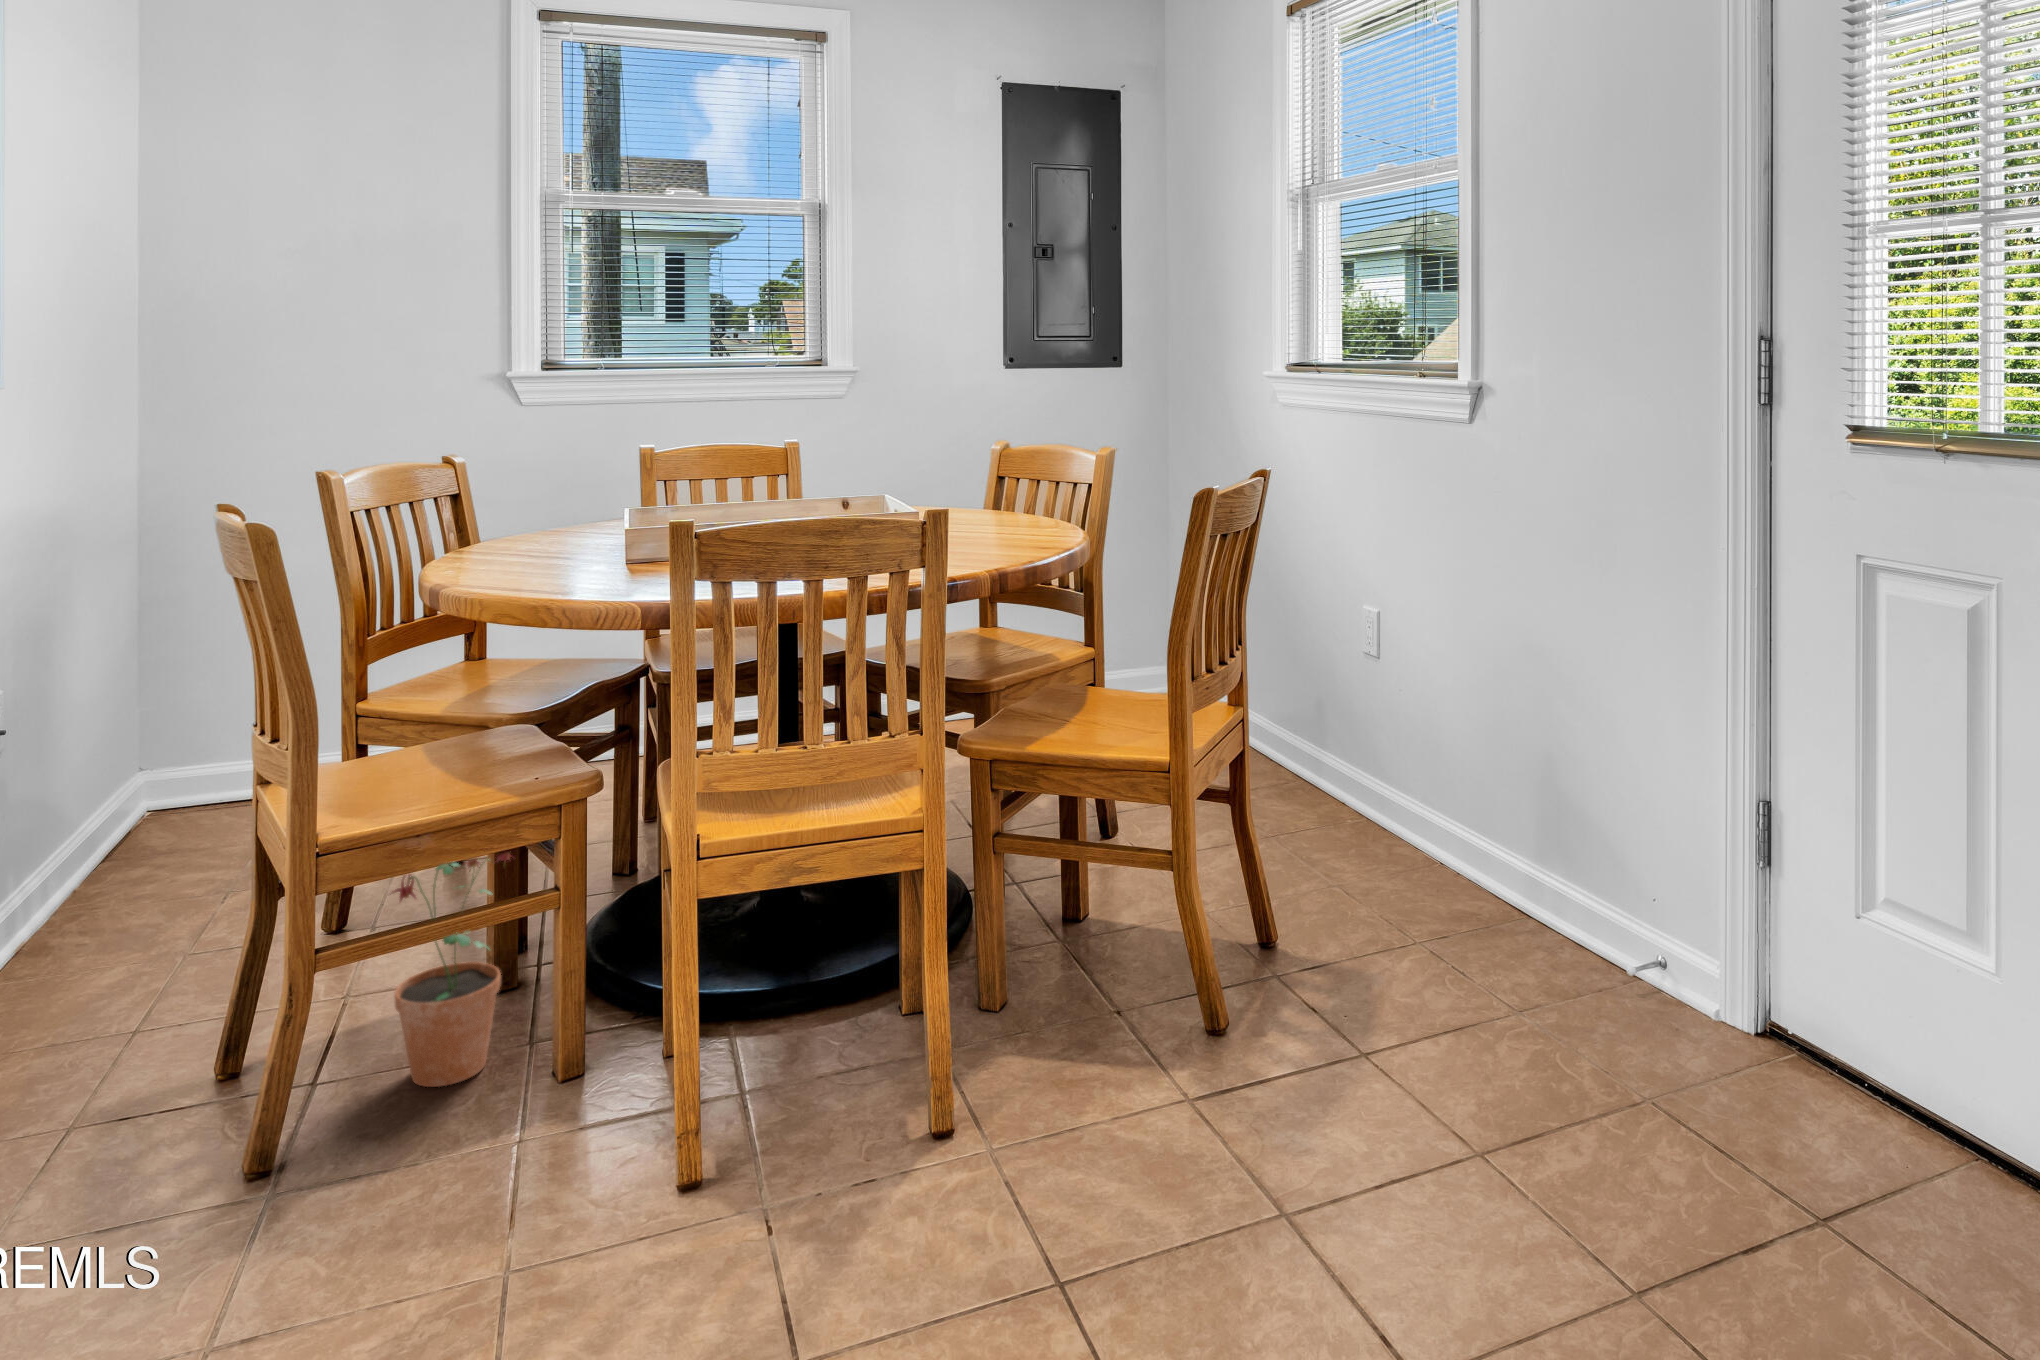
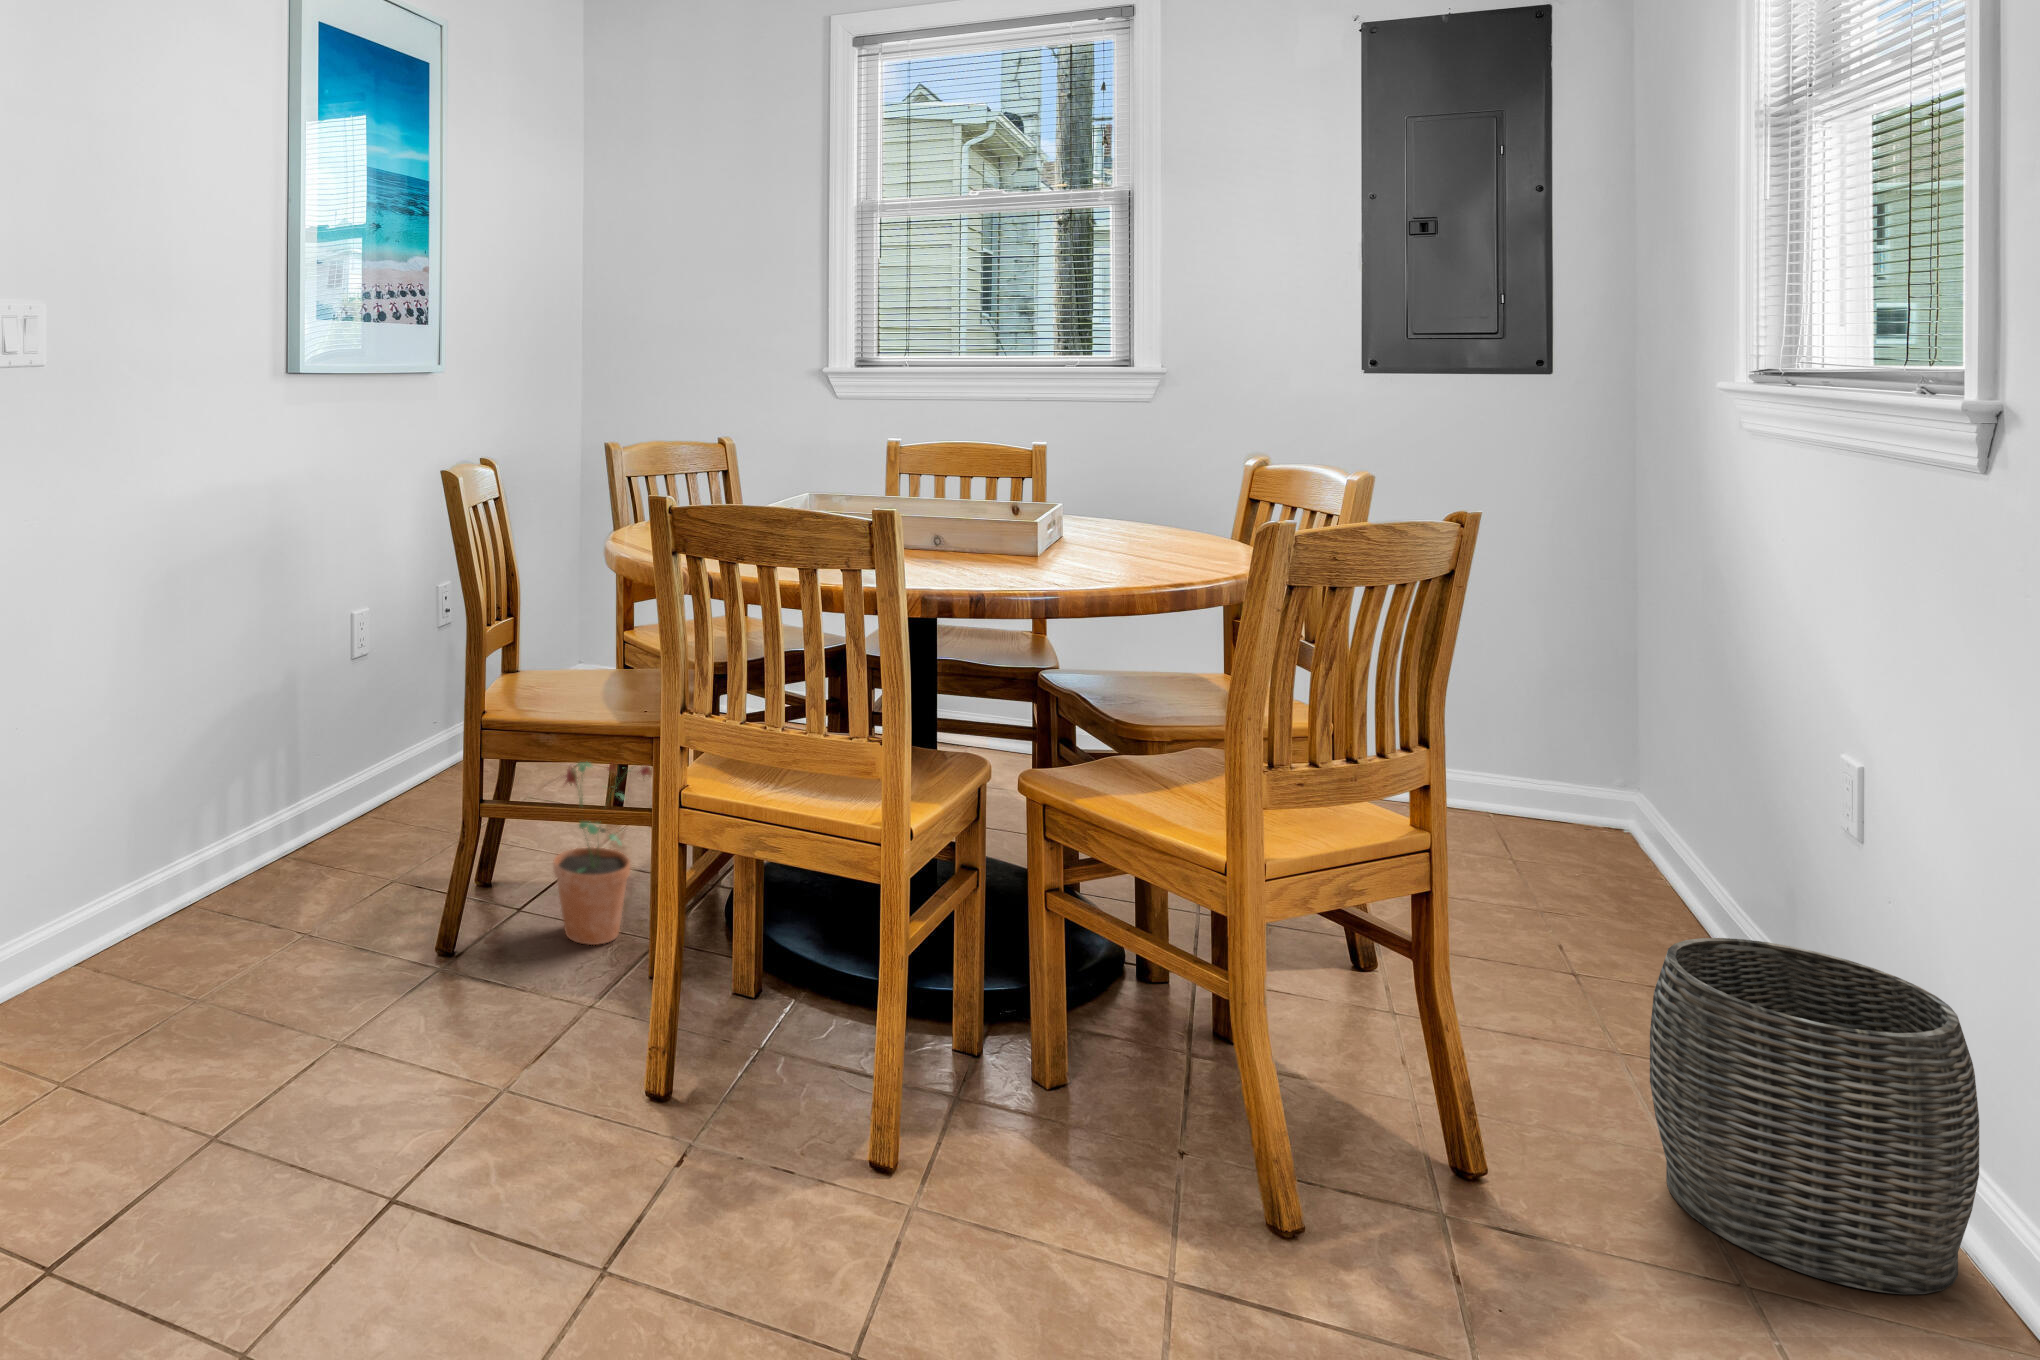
woven basket: none [1353,740,1508,940] -> present [1650,938,1979,1294]

